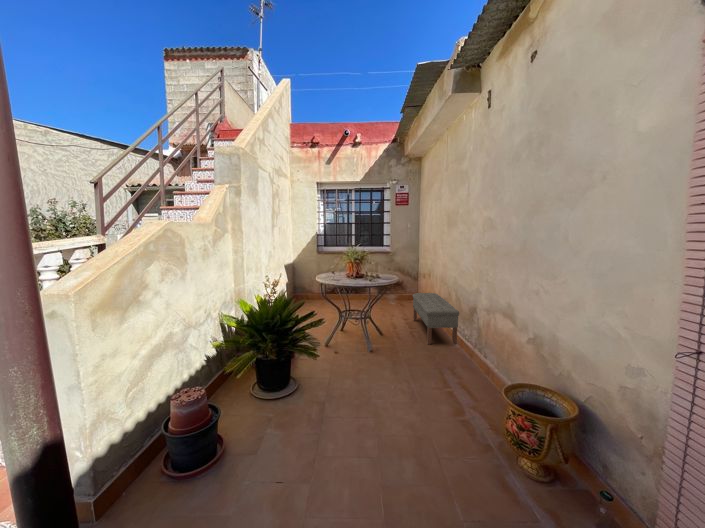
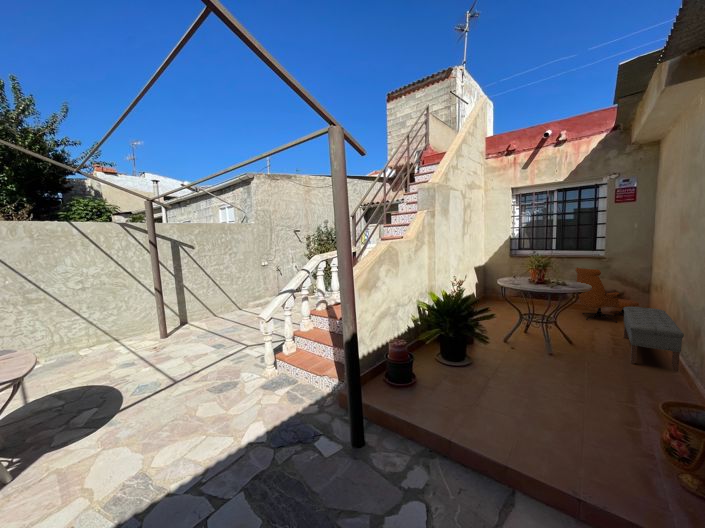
lounge chair: none [374,261,414,309] -> present [576,267,639,323]

